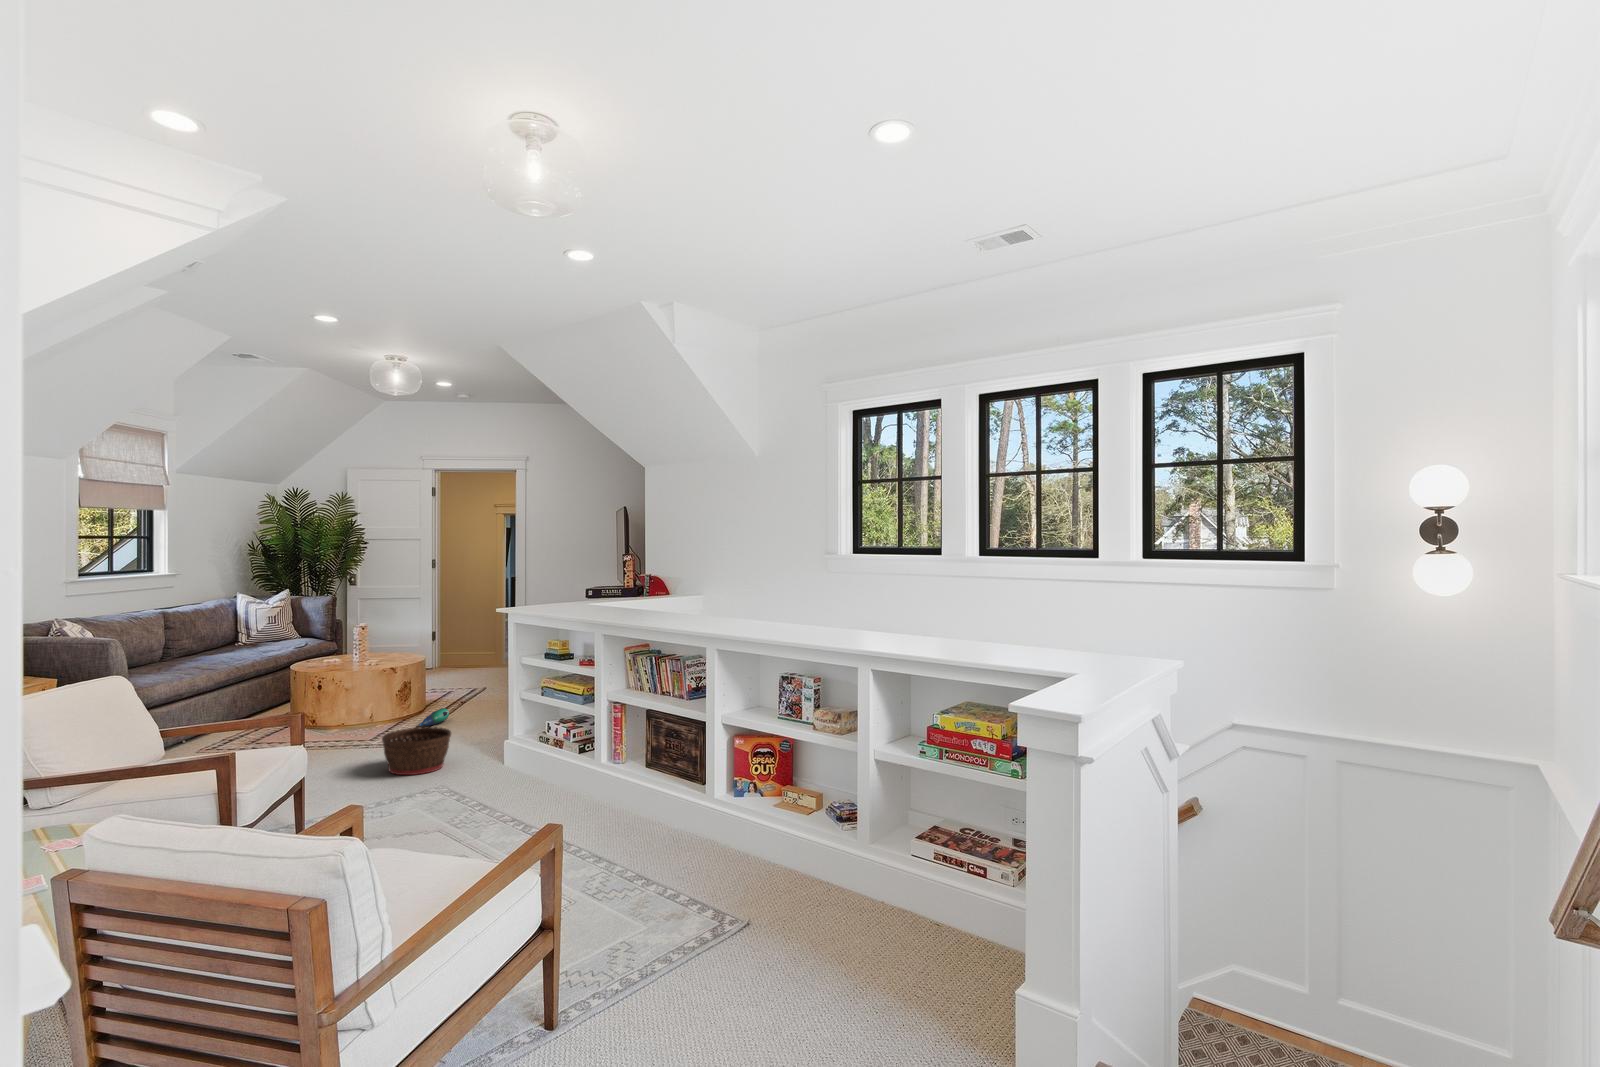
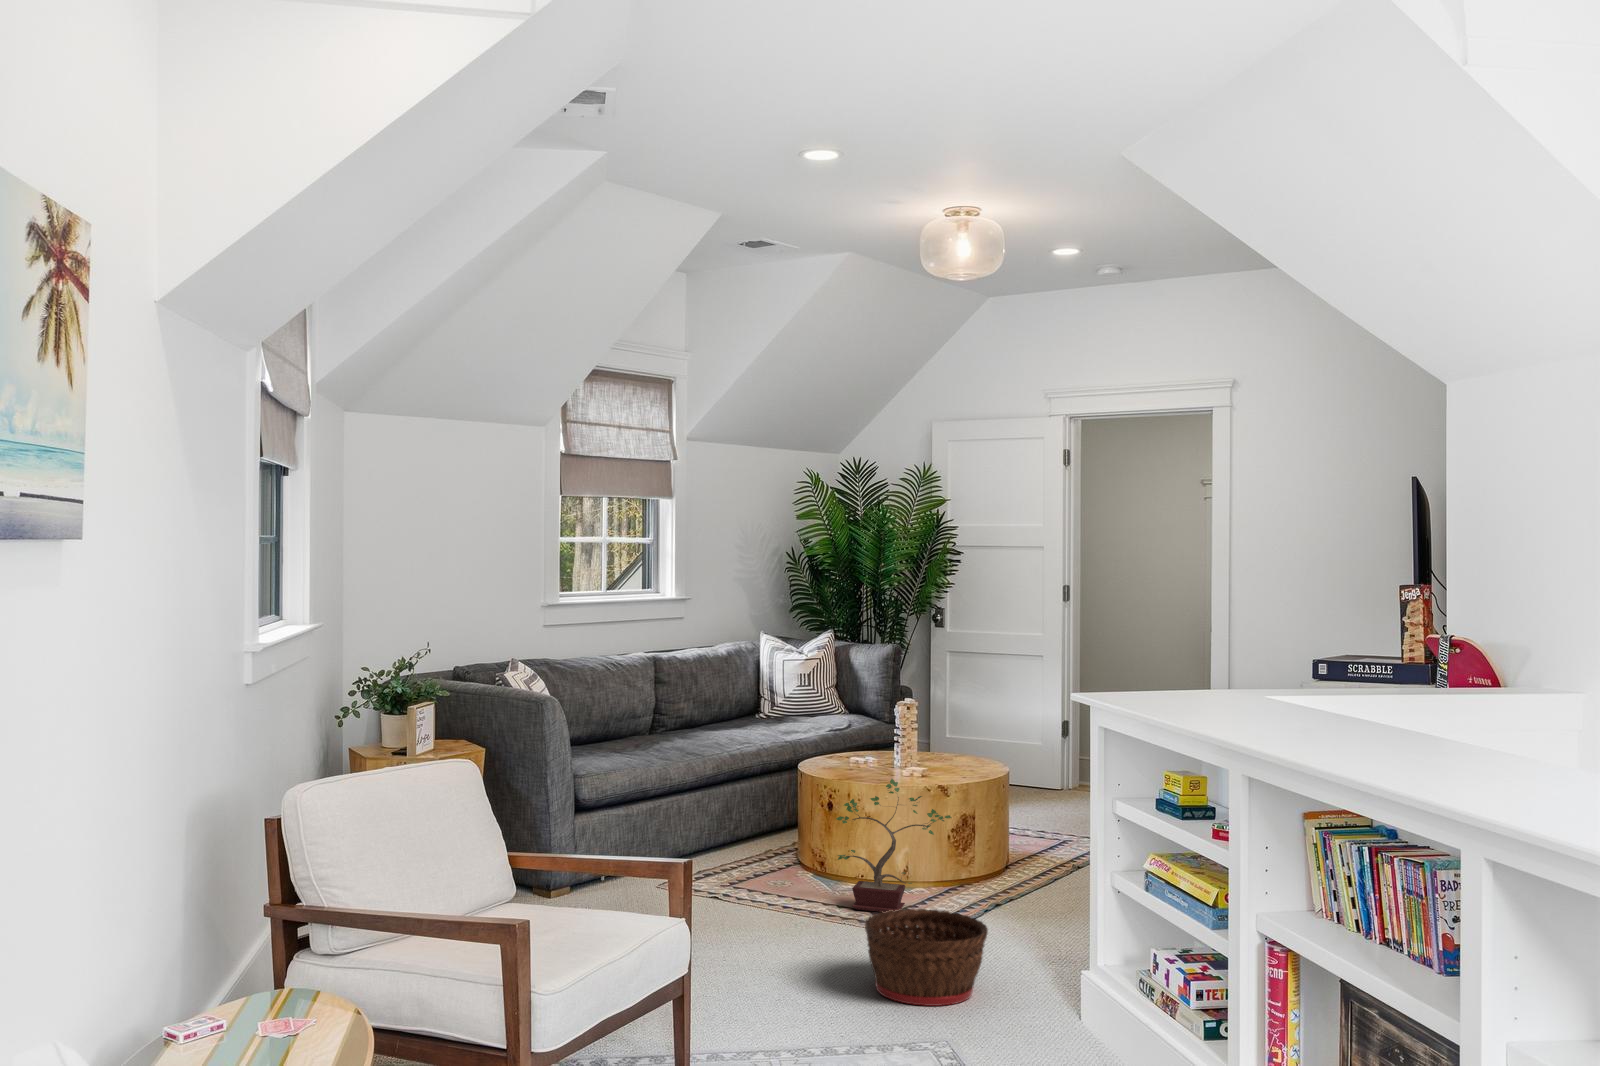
potted plant: none [336,666,411,740] -> present [836,779,951,912]
plush toy: present [419,708,449,726] -> none [977,874,1034,904]

